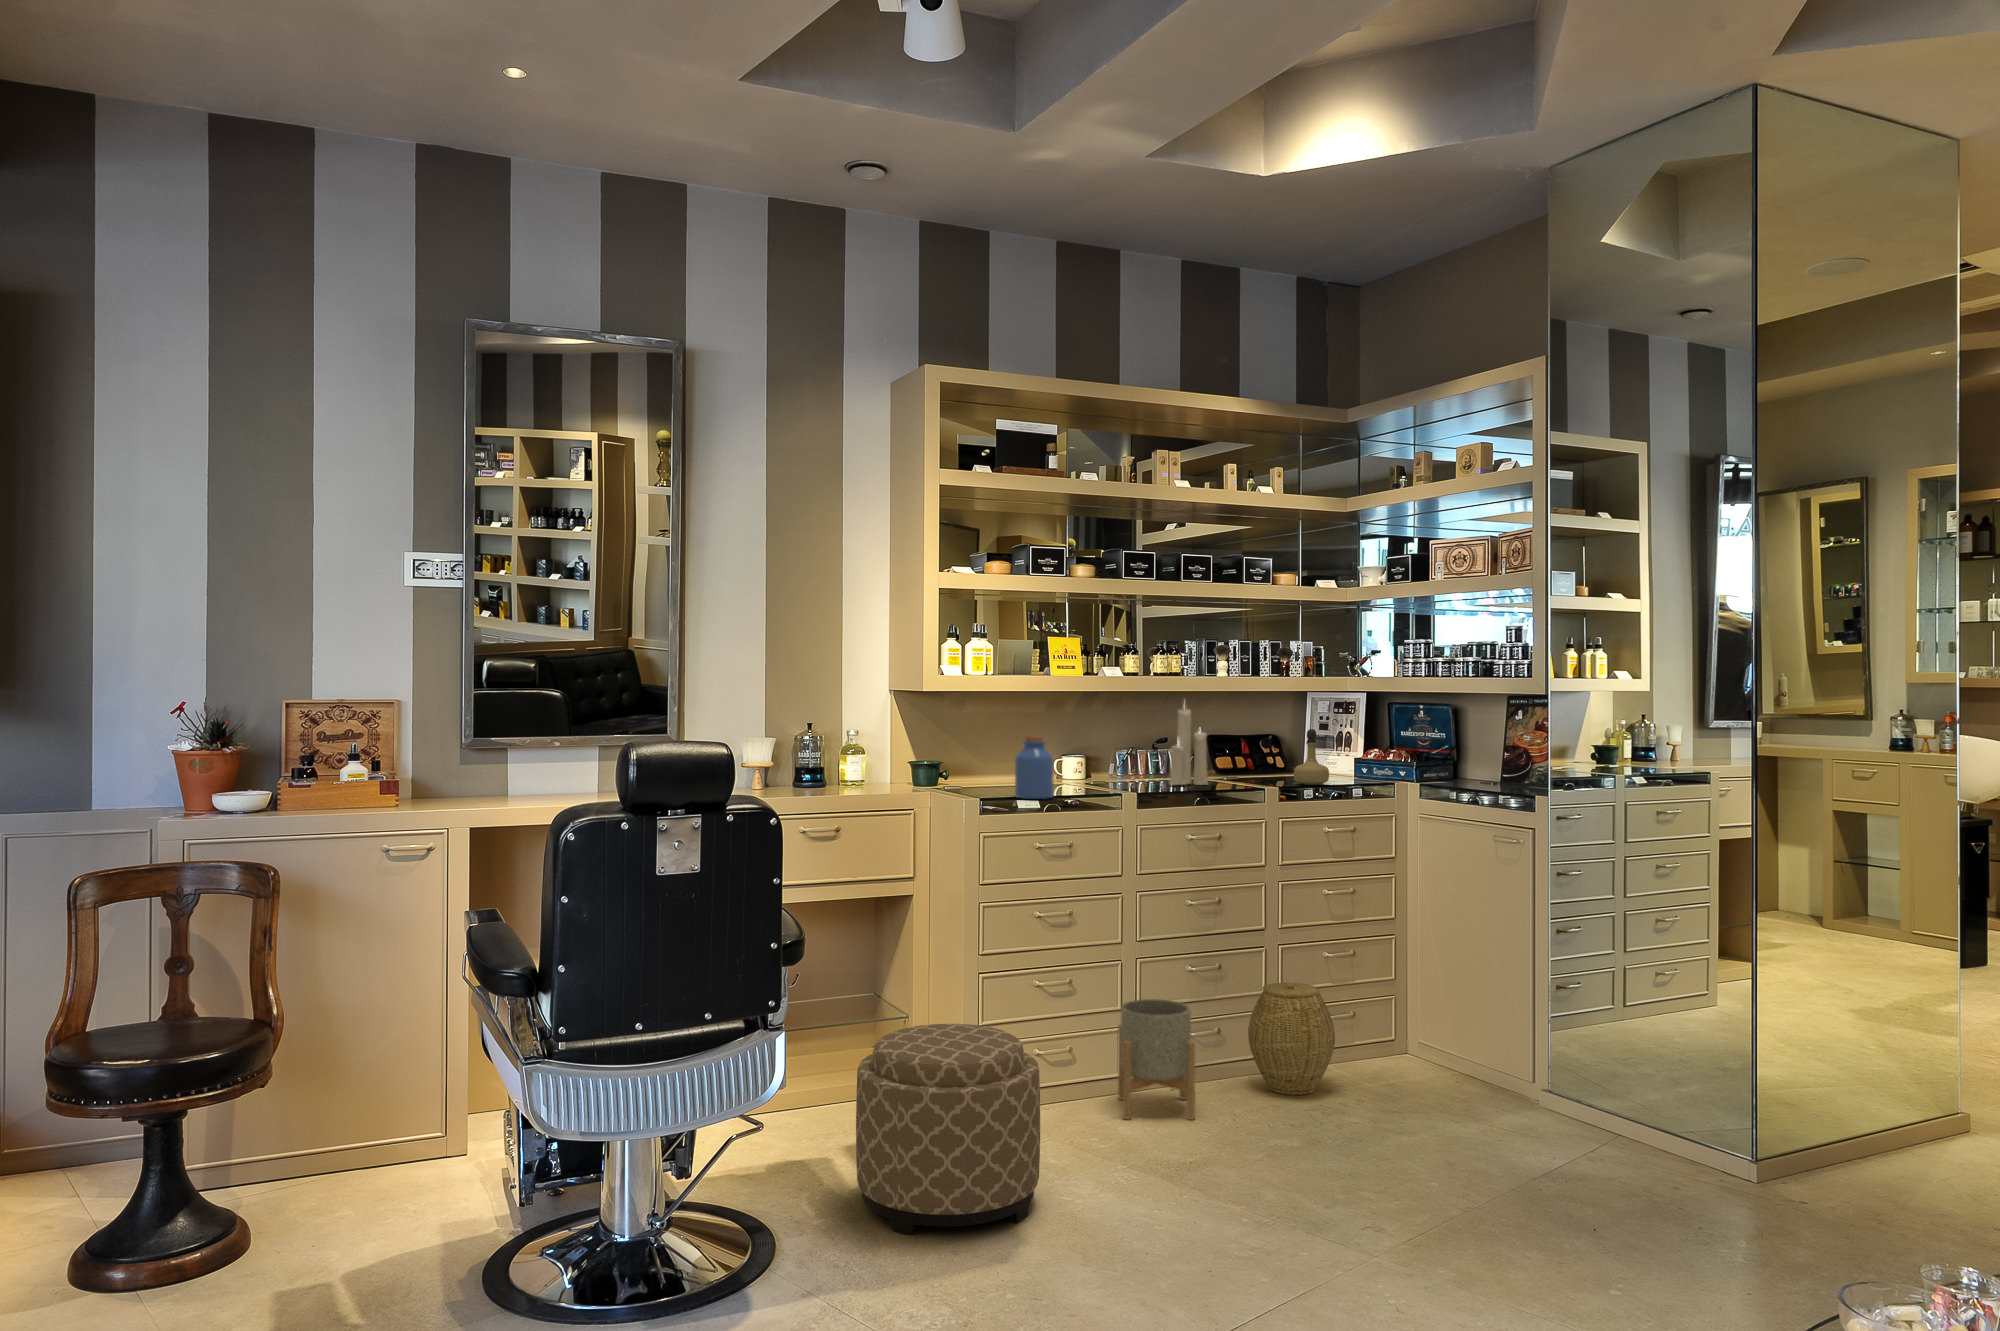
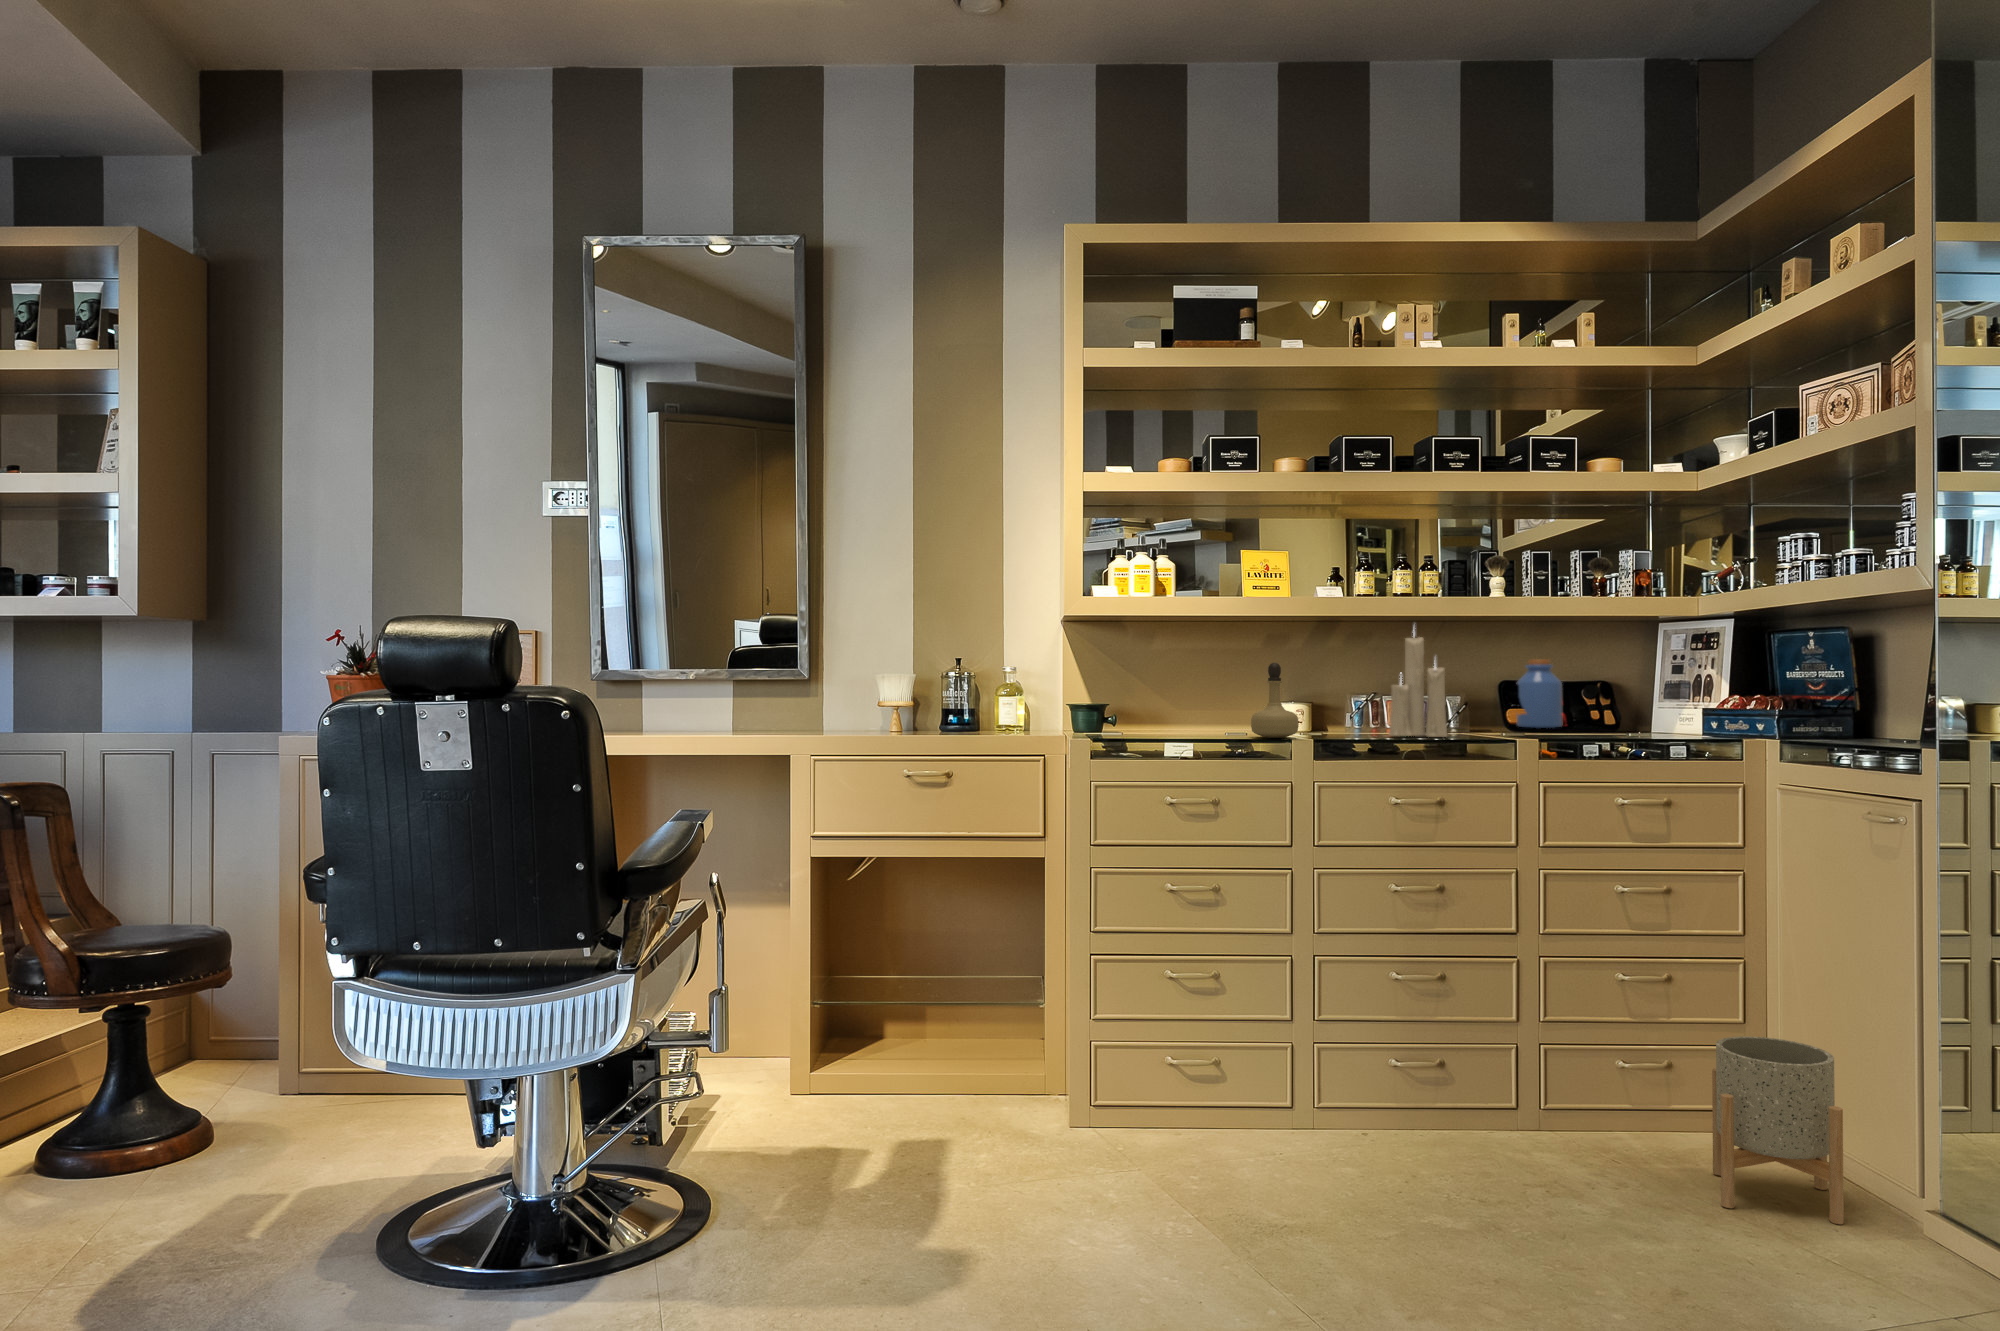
perfume bottle: present [1294,729,1329,785] -> present [1251,663,1299,738]
jar: present [1015,736,1054,799] -> present [1517,659,1562,728]
woven basket: present [1248,983,1335,1095] -> none [1472,1012,1602,1175]
planter: present [1118,999,1195,1120] -> present [1712,1036,1844,1224]
ottoman: present [856,1024,1040,1235] -> none [800,1009,1034,1283]

